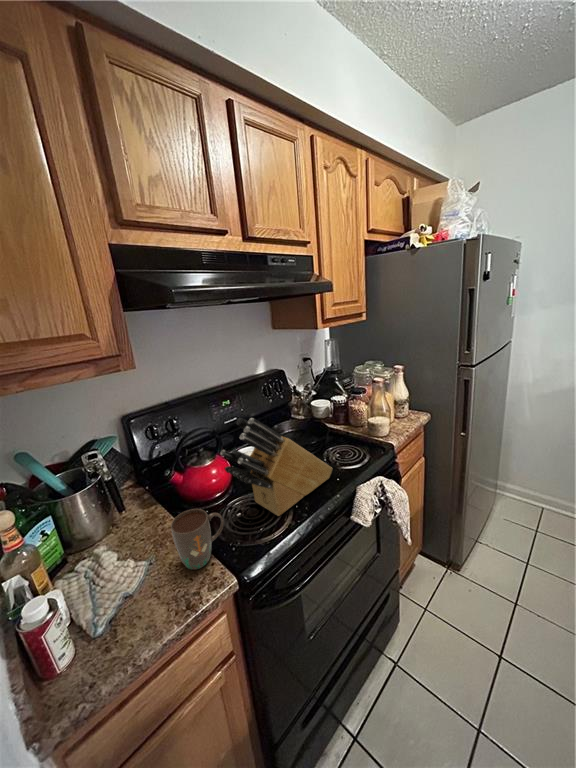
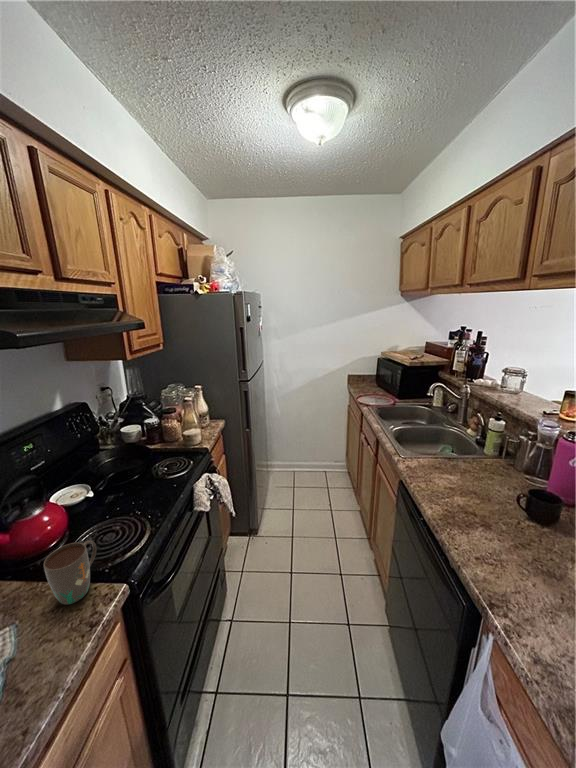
knife block: present [220,418,332,516] -> none [76,445,171,528]

